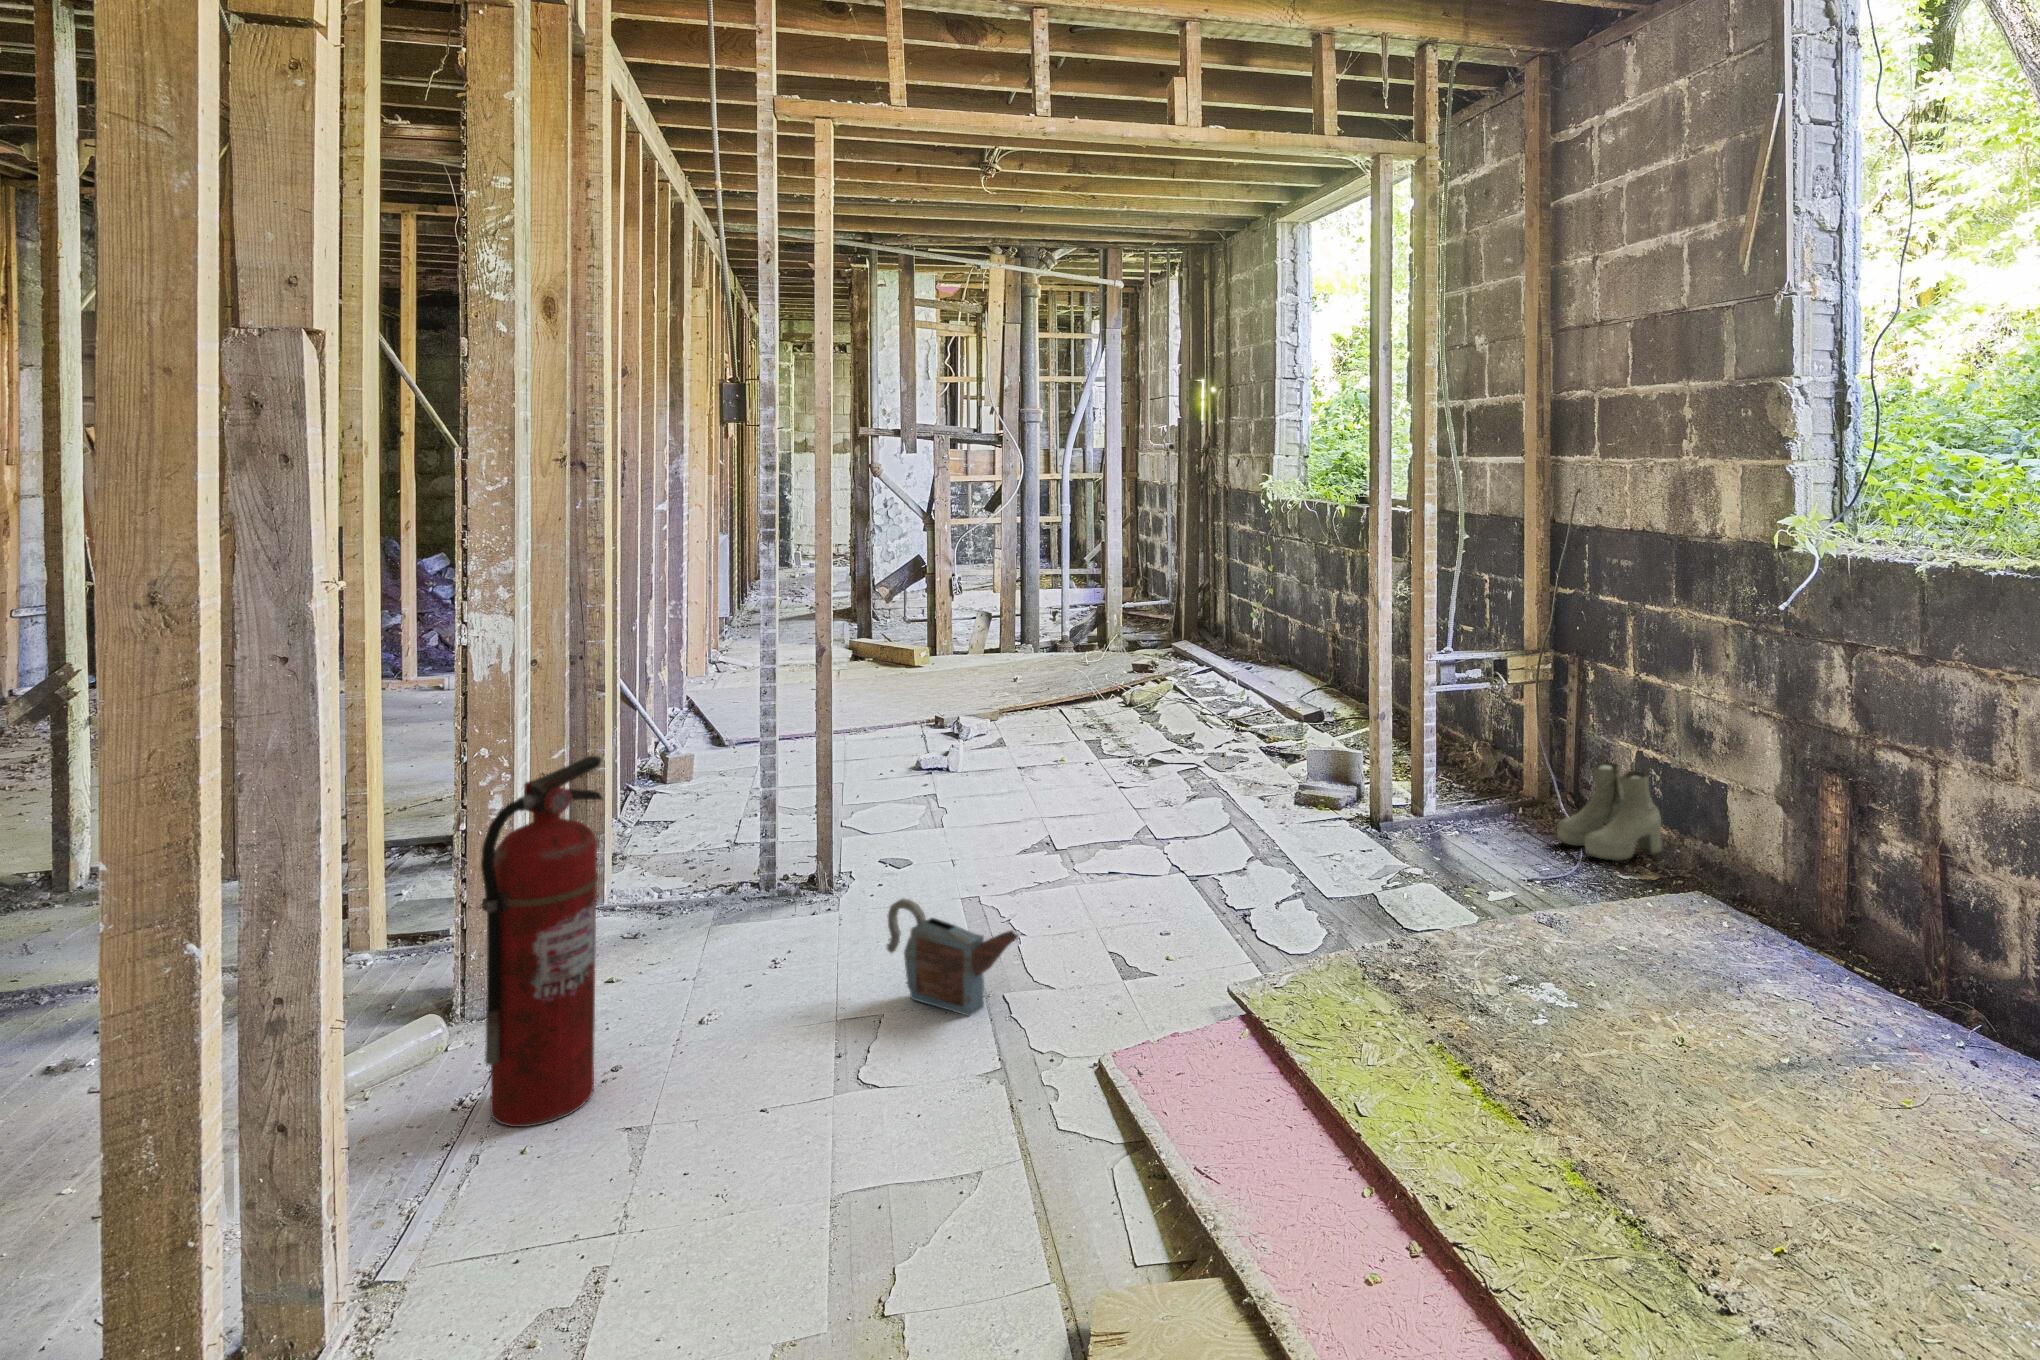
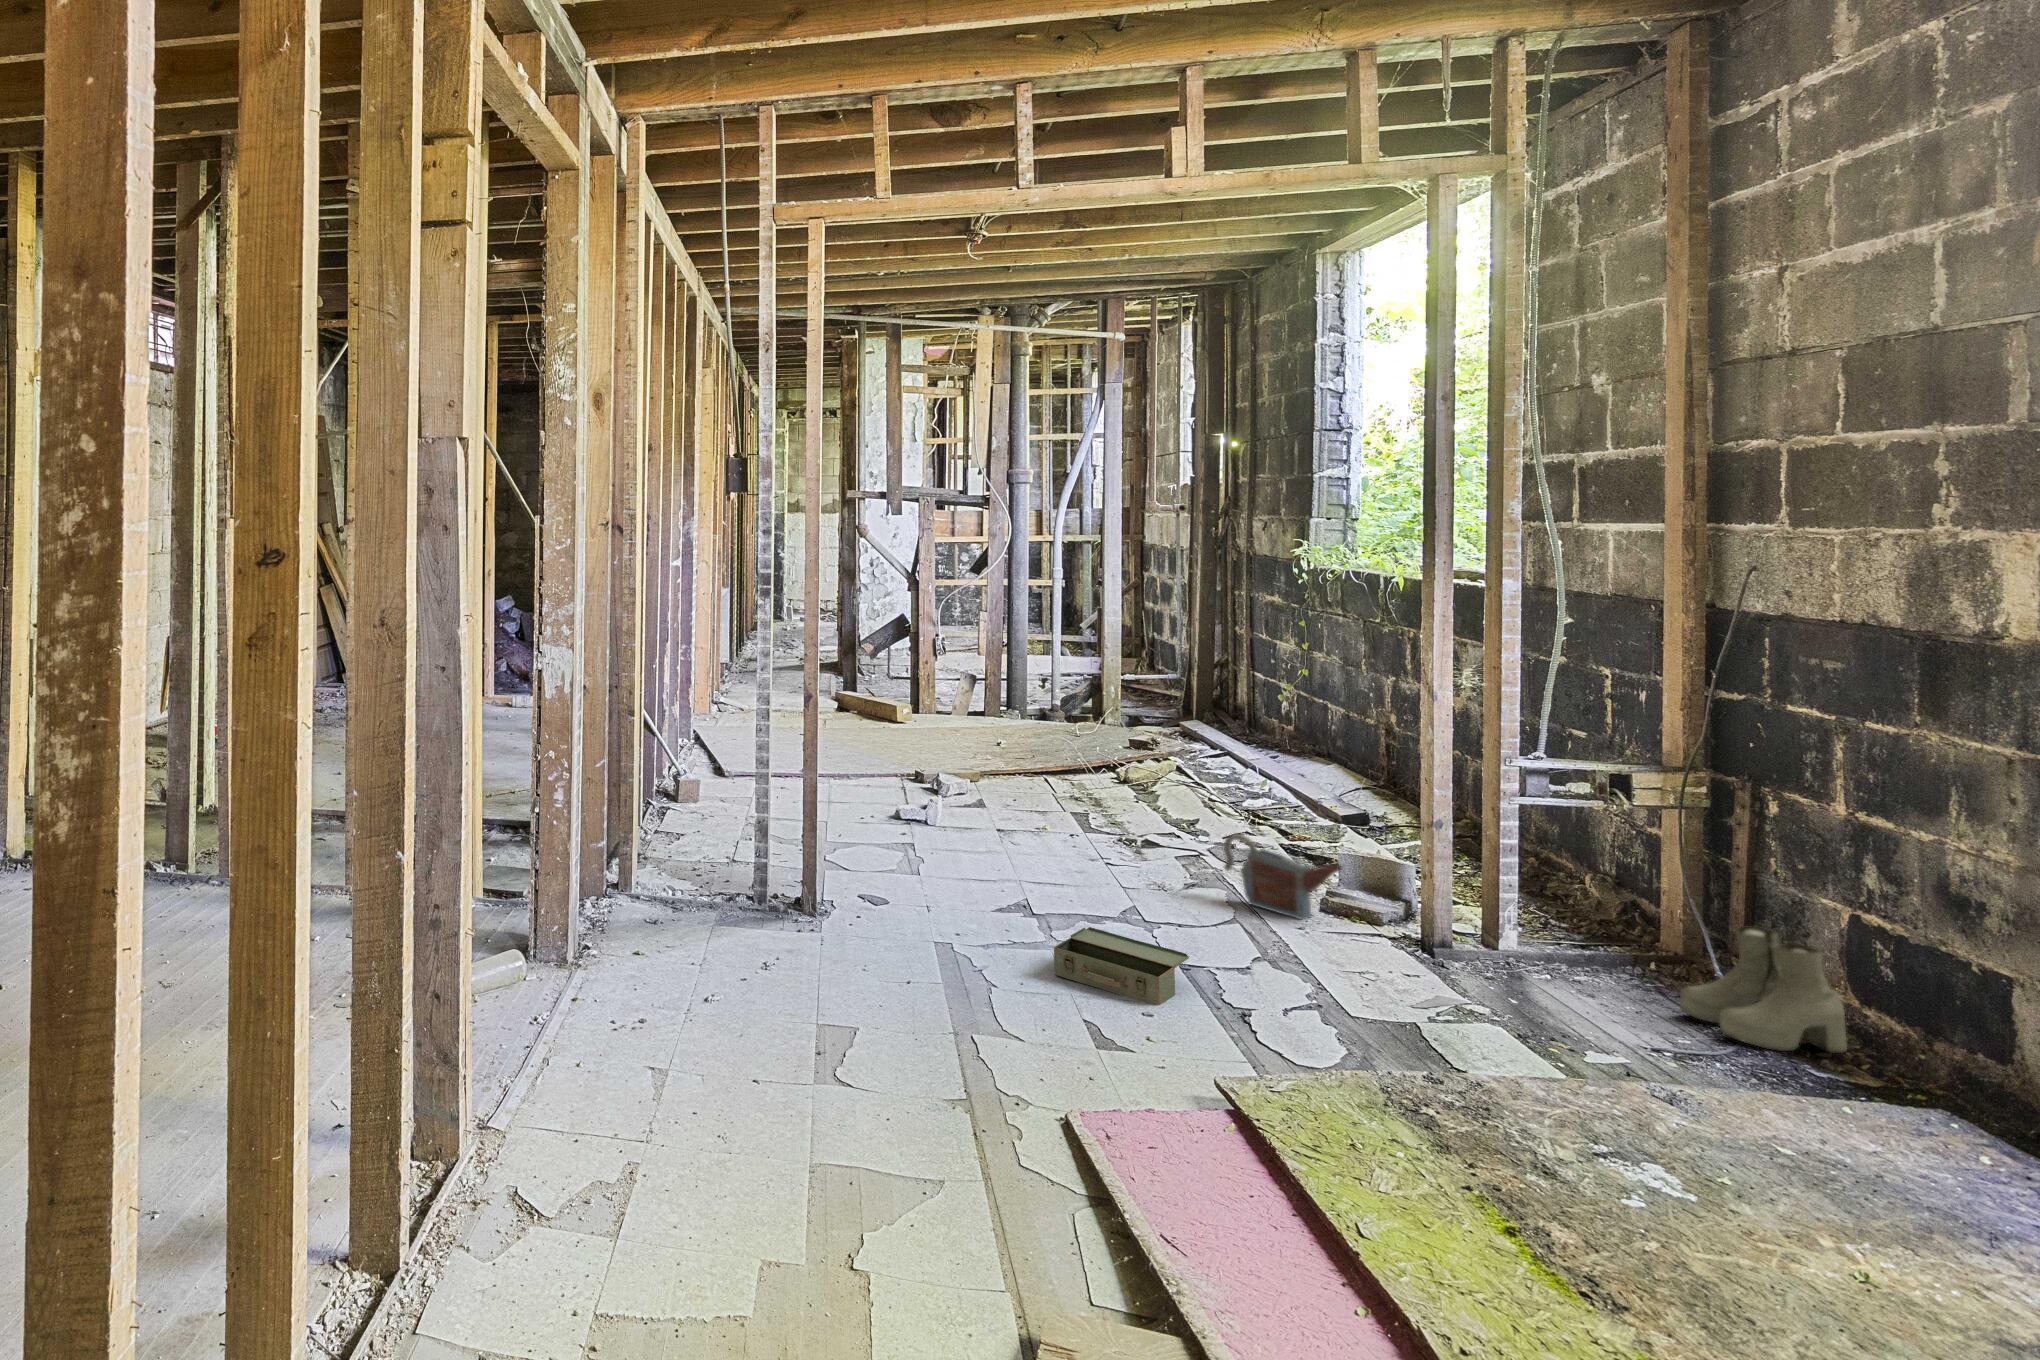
fire extinguisher: present [481,756,602,1127] -> none [555,761,640,1053]
toolbox: none [1069,854,1192,923] -> present [1054,927,1189,1005]
watering can: present [887,899,1018,1016] -> present [1224,833,1343,920]

